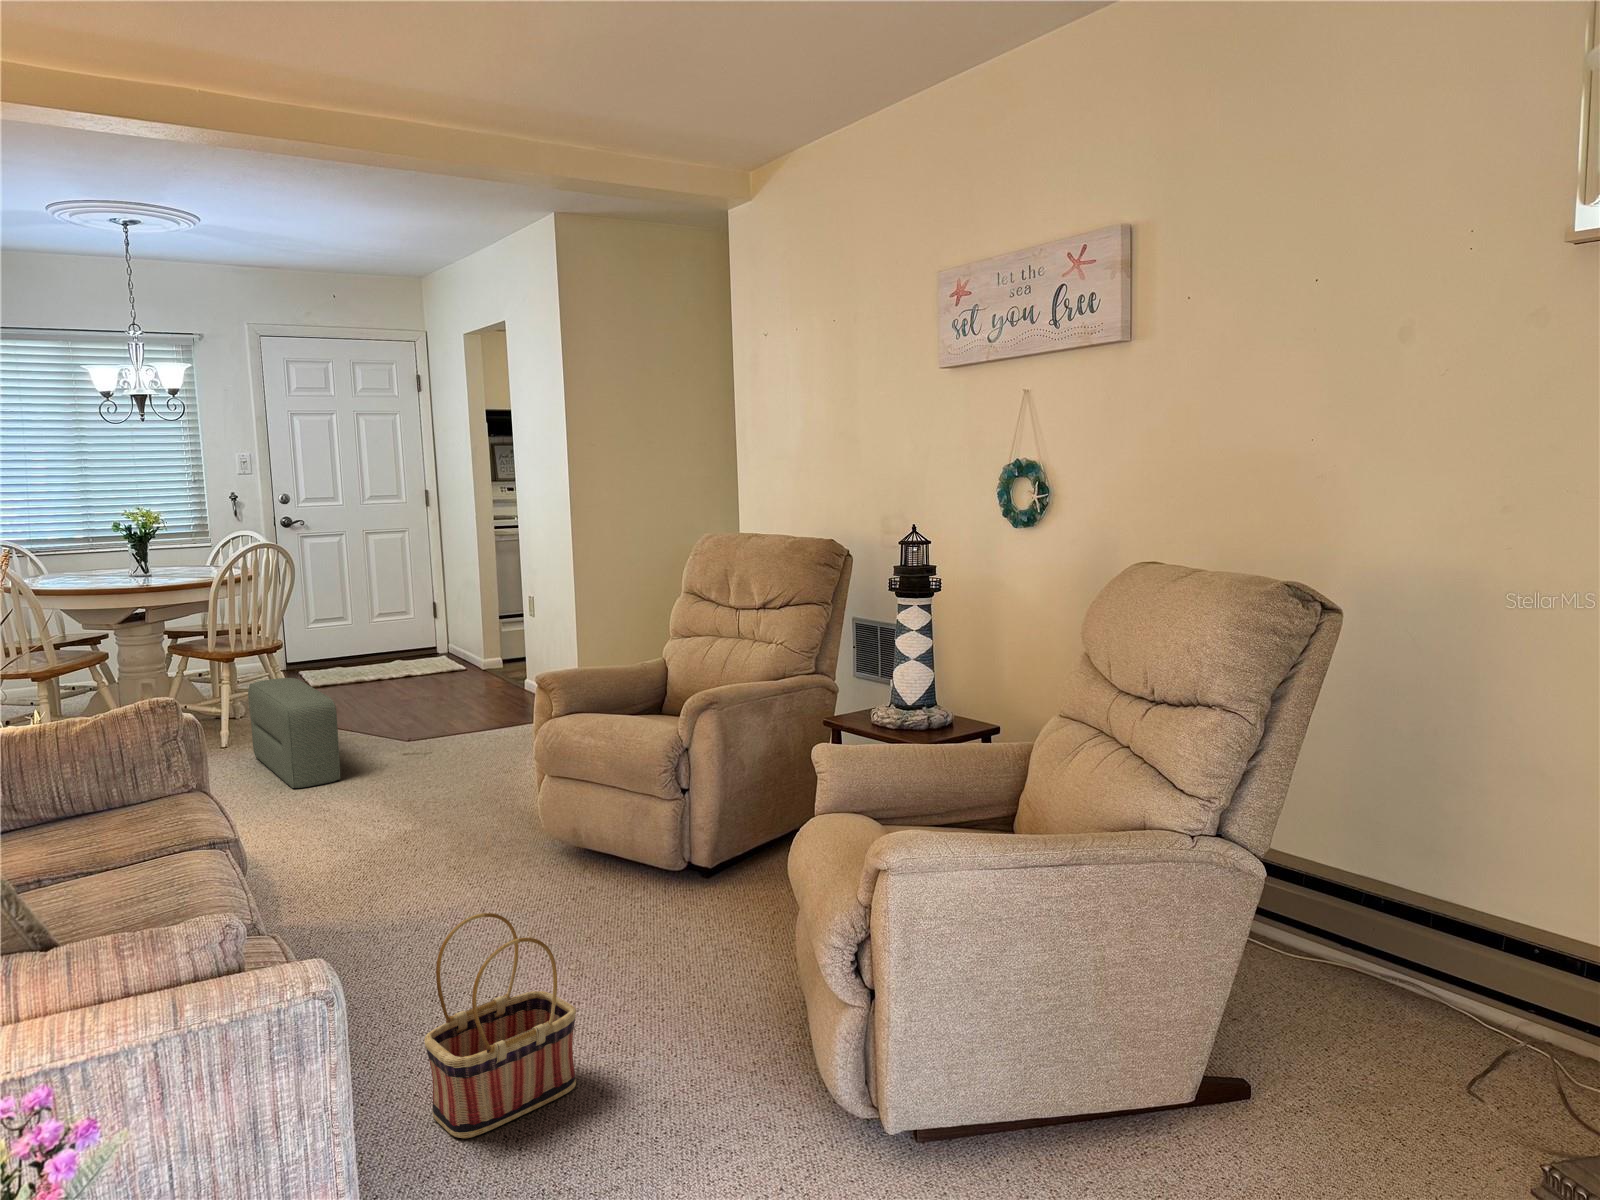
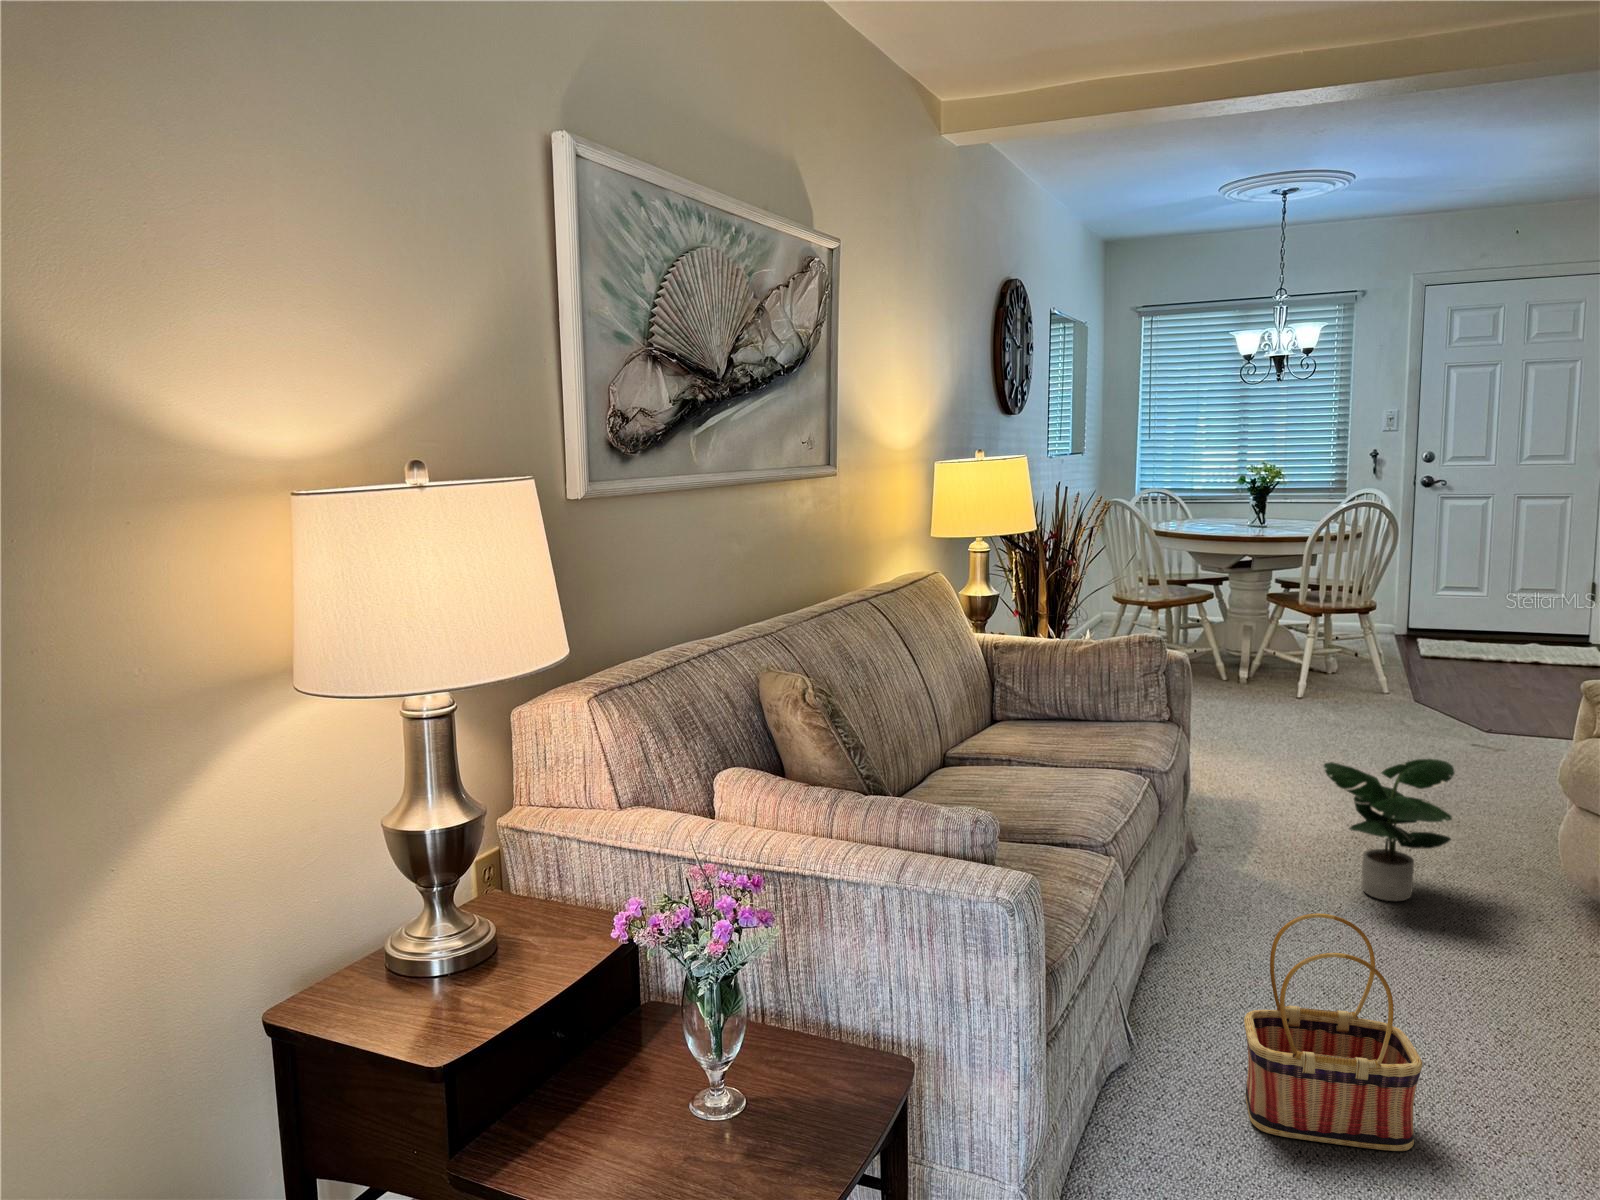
pouf: present [248,678,340,788] -> none [1317,639,1389,752]
potted plant: none [355,765,478,906] -> present [1324,759,1455,901]

